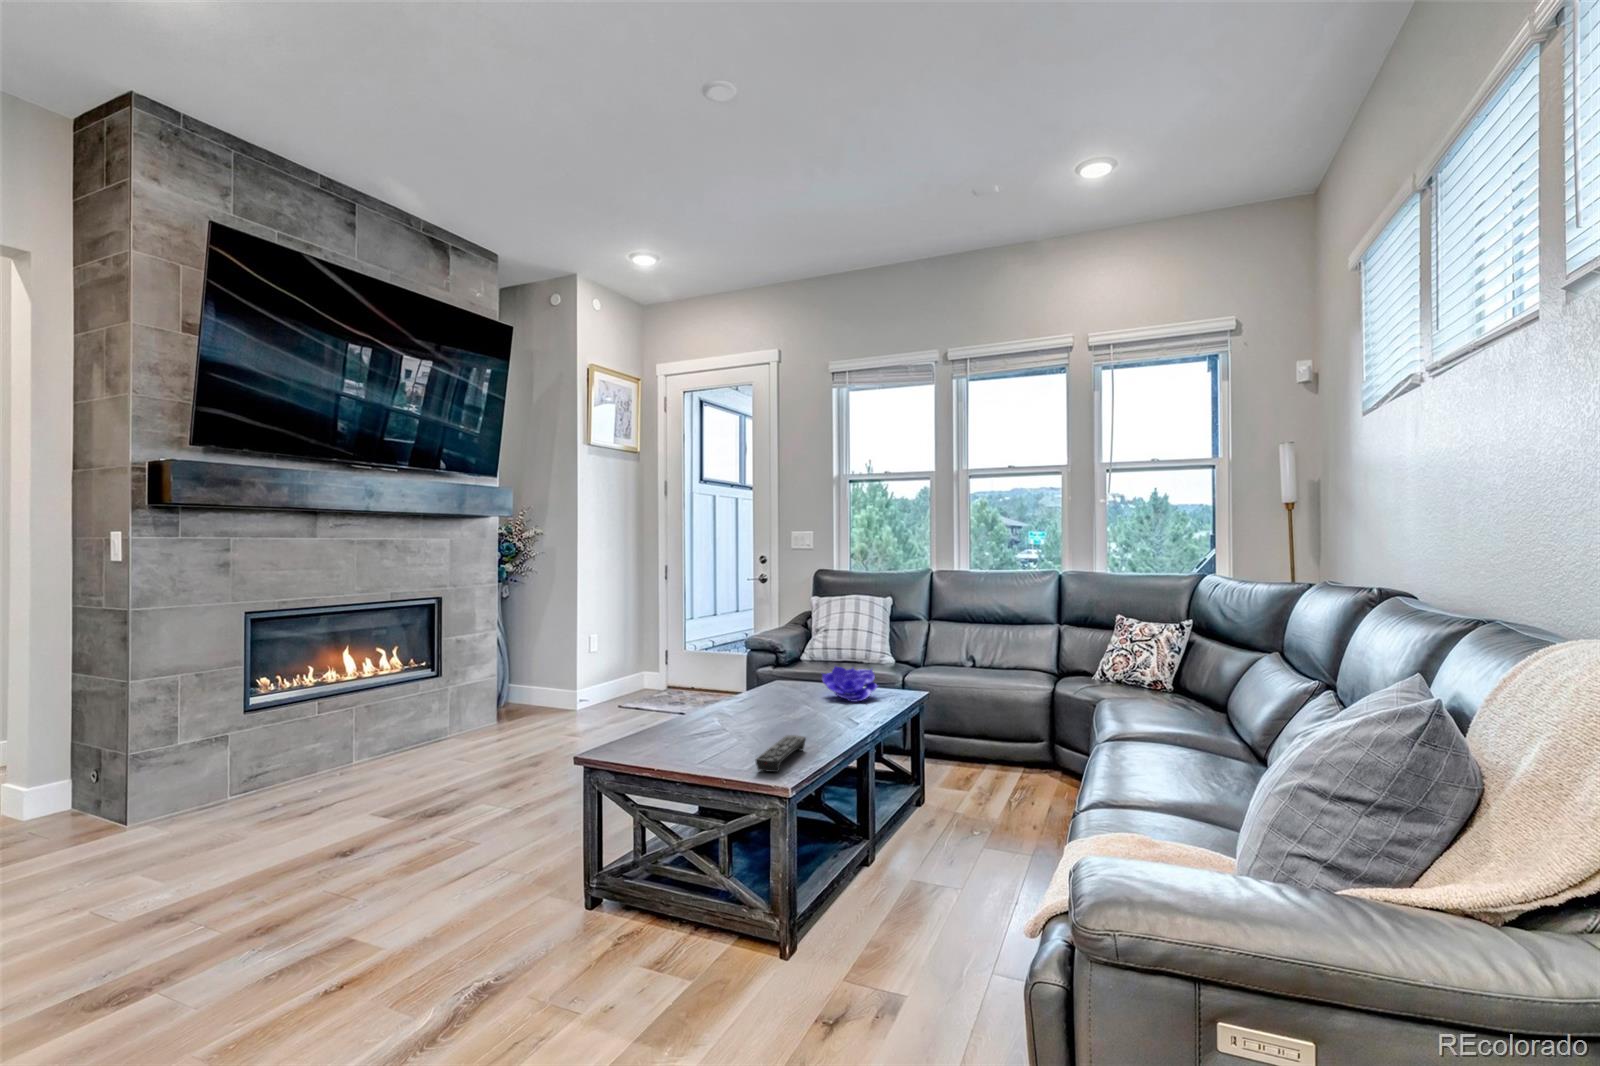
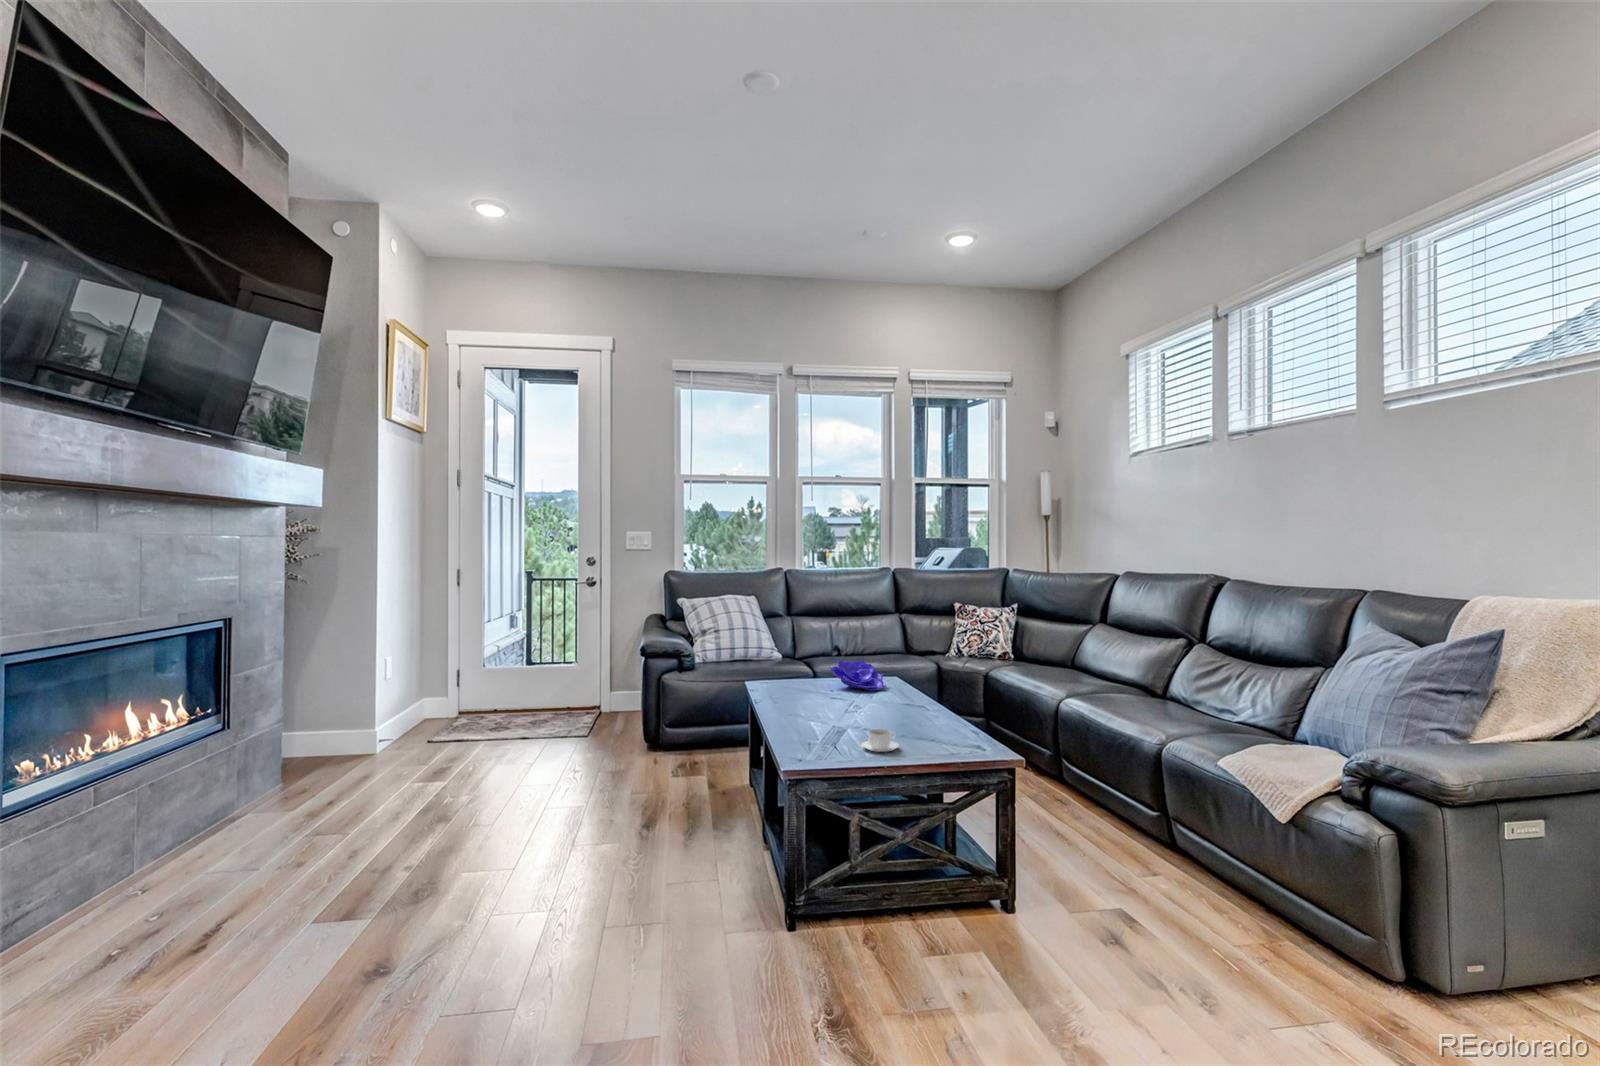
coffee cup: none [673,733,713,757] -> present [861,729,899,752]
remote control: present [756,735,806,772] -> none [932,720,988,752]

